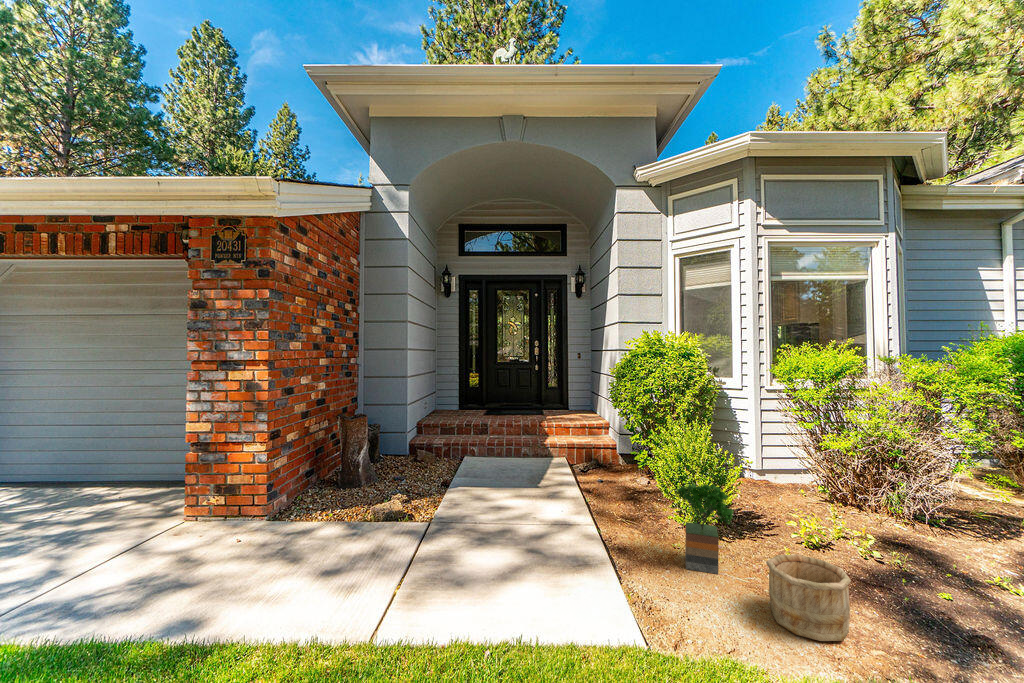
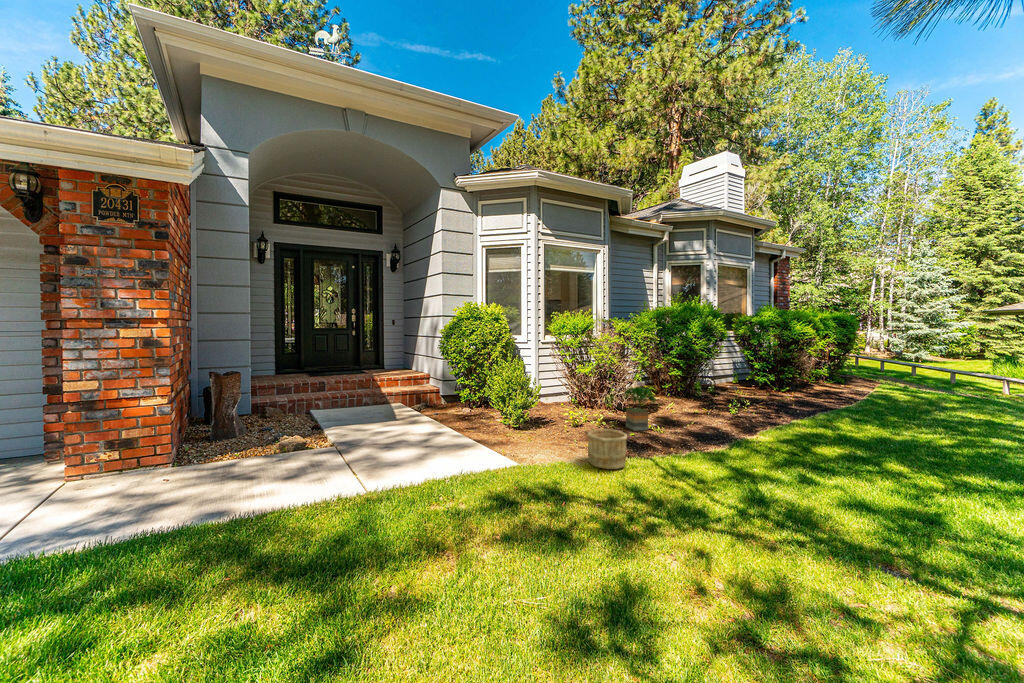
potted tree: present [676,483,734,574] -> present [624,387,656,431]

